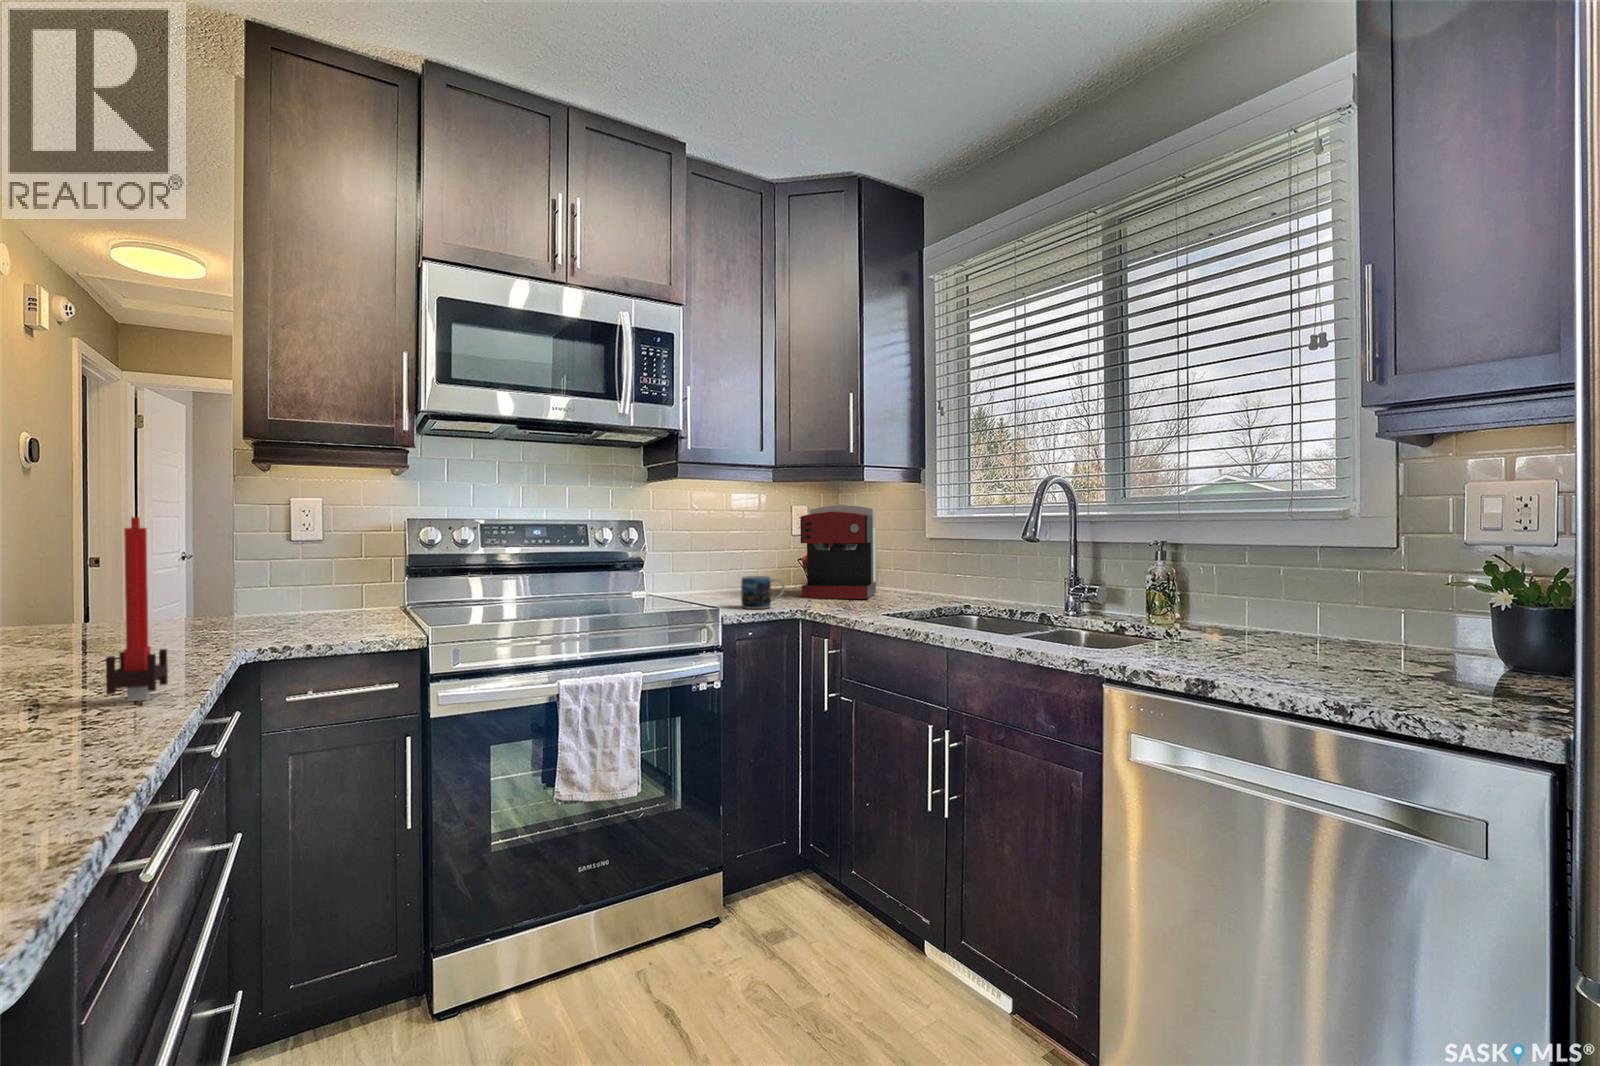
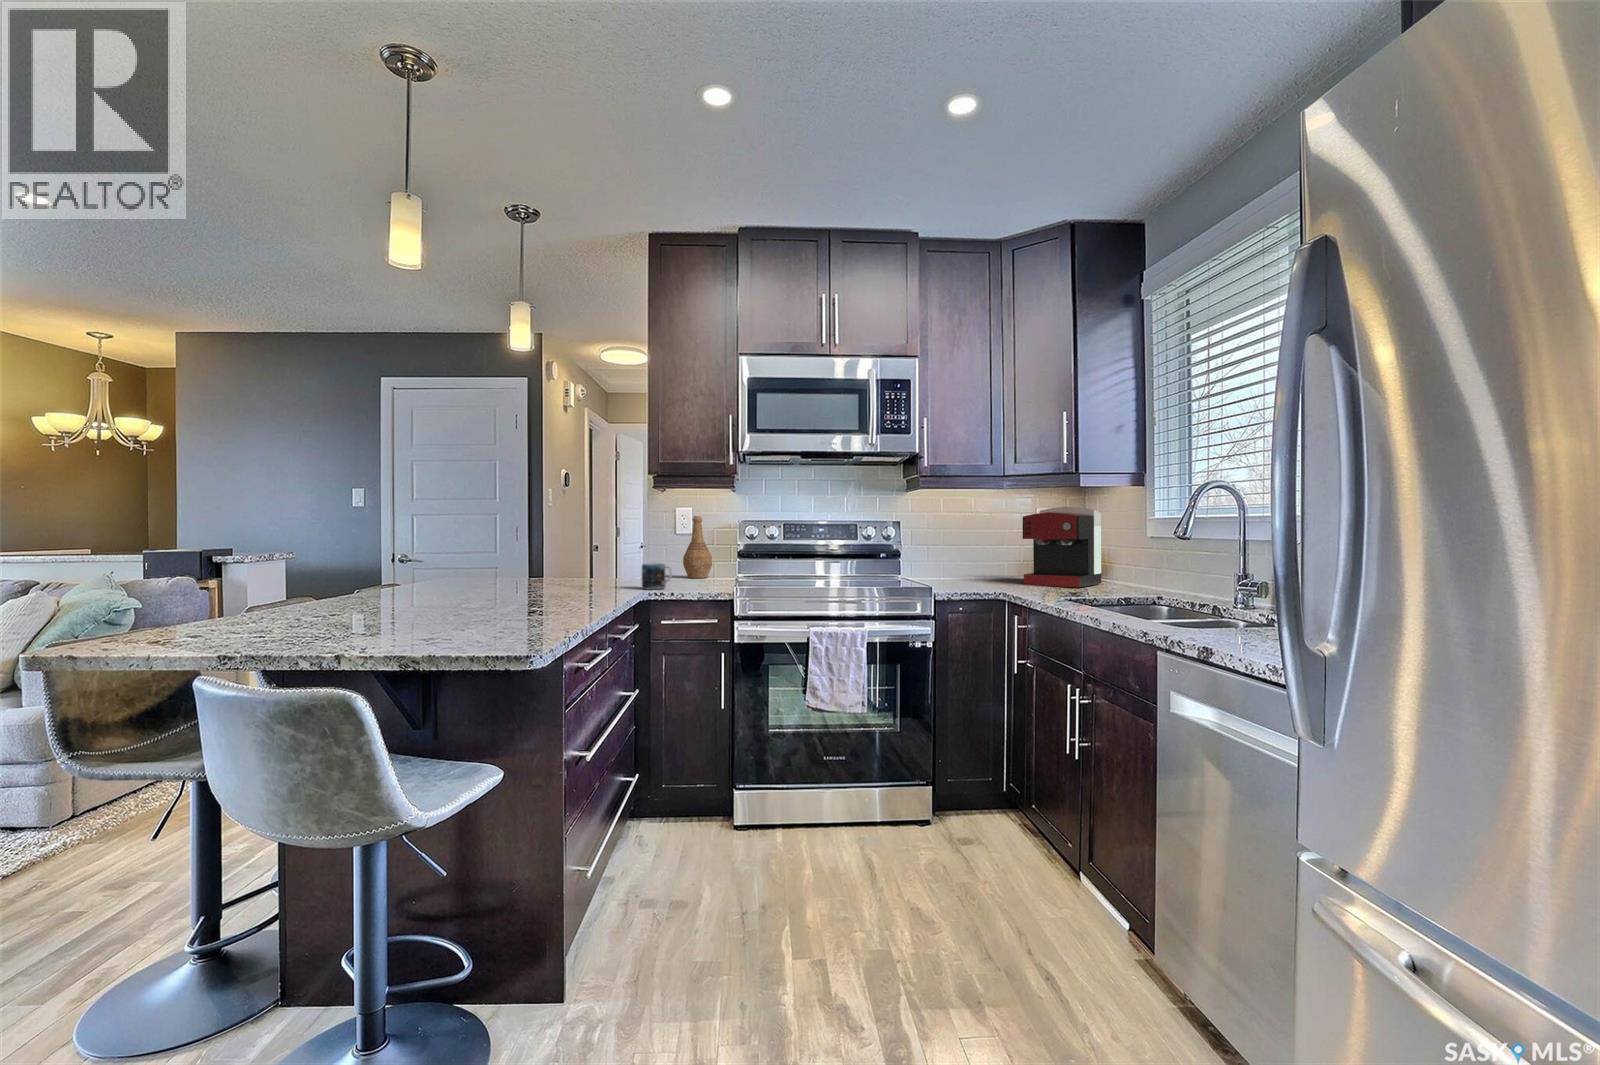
vase: none [301,513,356,613] -> present [683,516,712,578]
candle: present [106,517,168,701] -> none [571,519,595,607]
mug: present [741,576,785,609] -> present [642,563,672,589]

